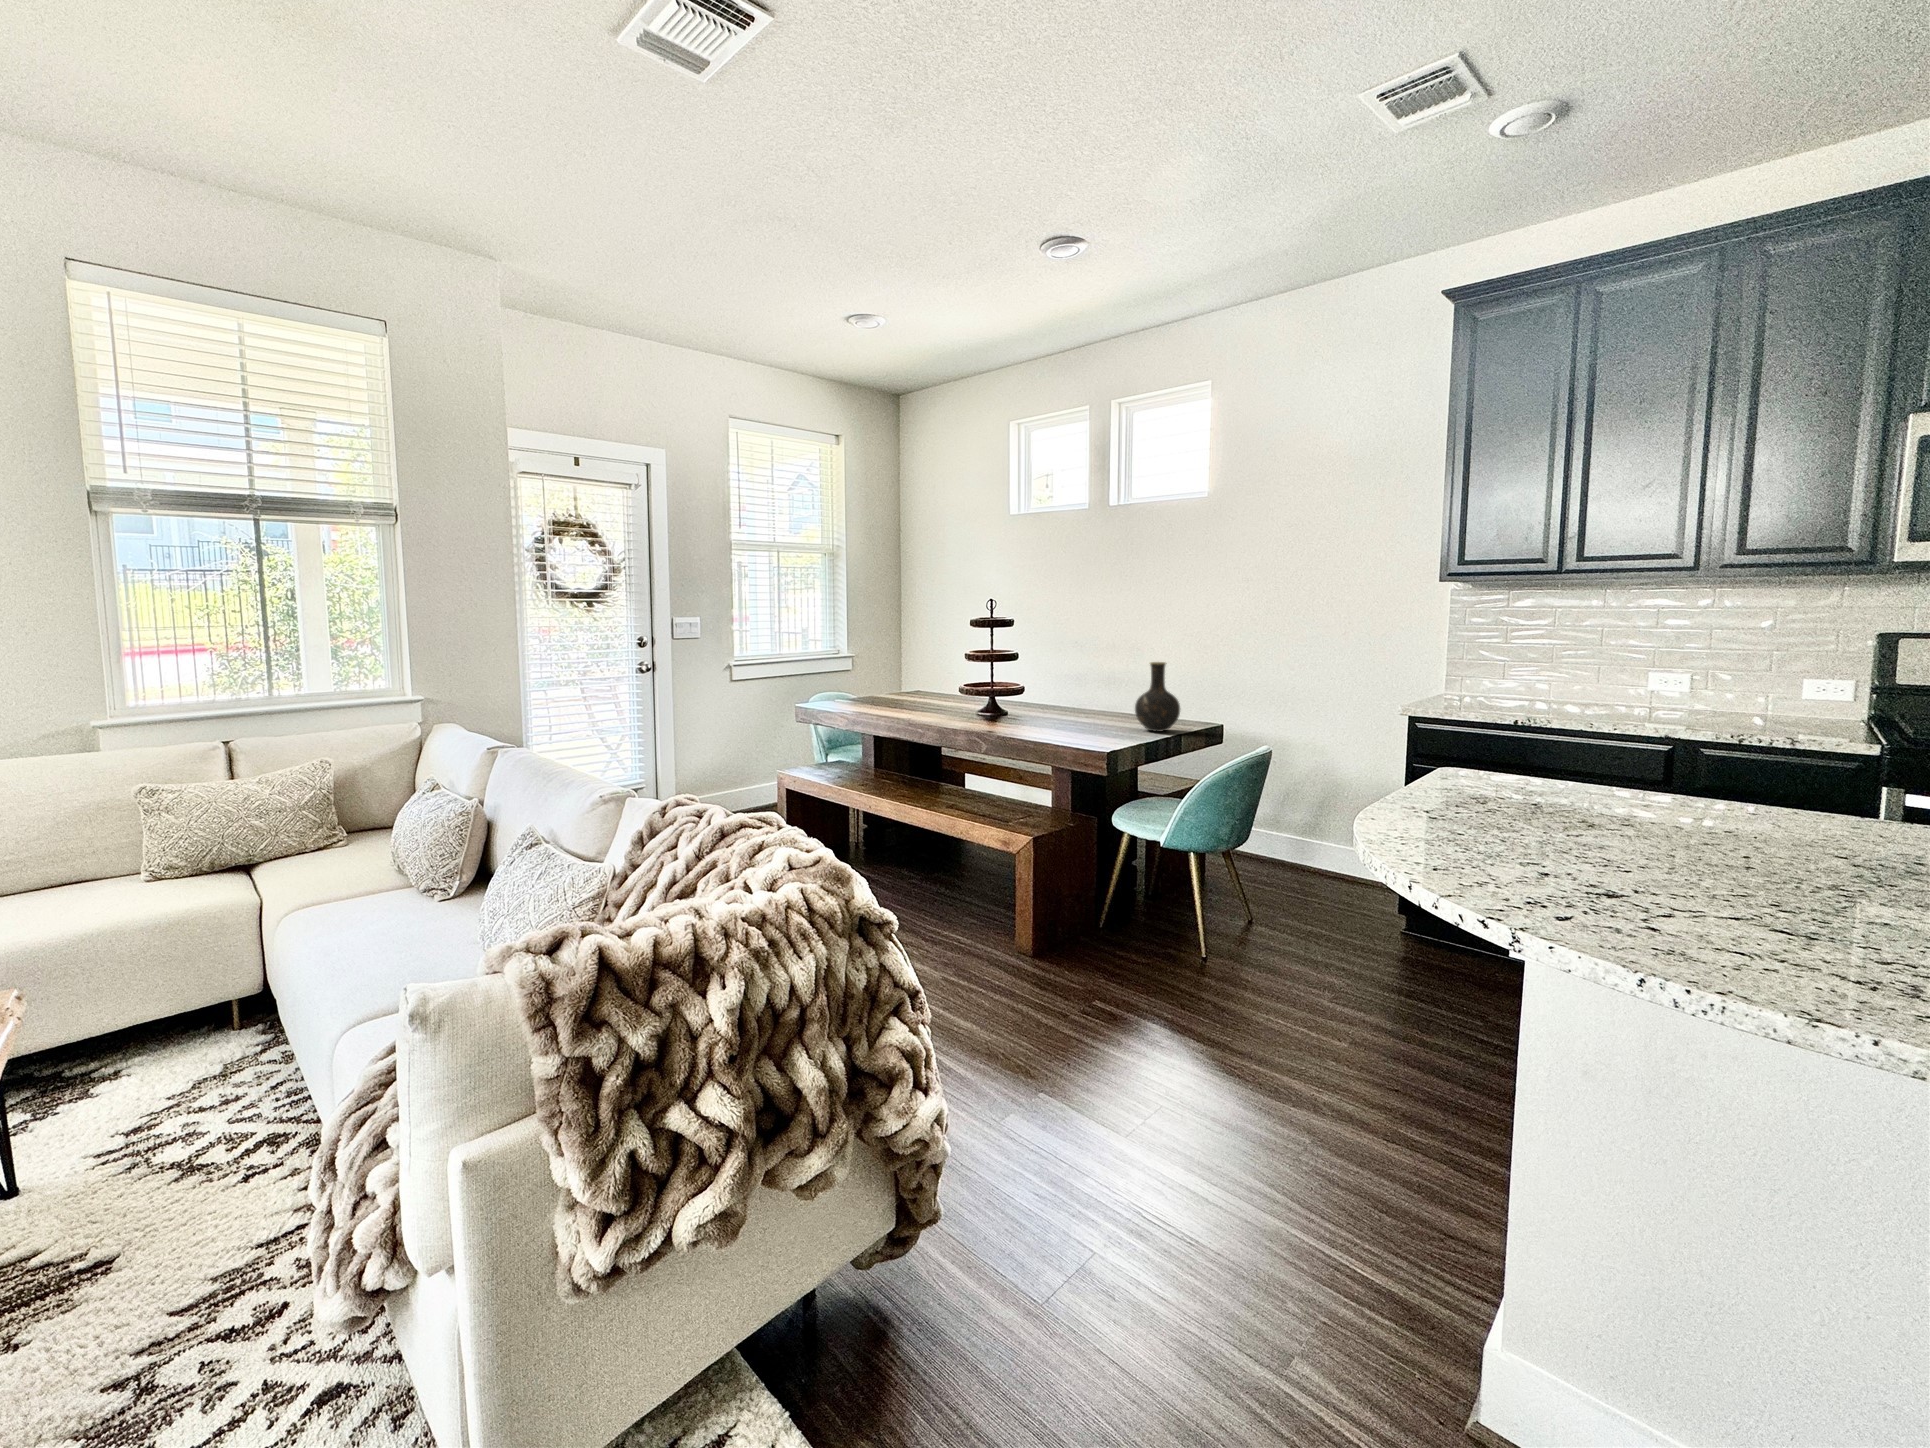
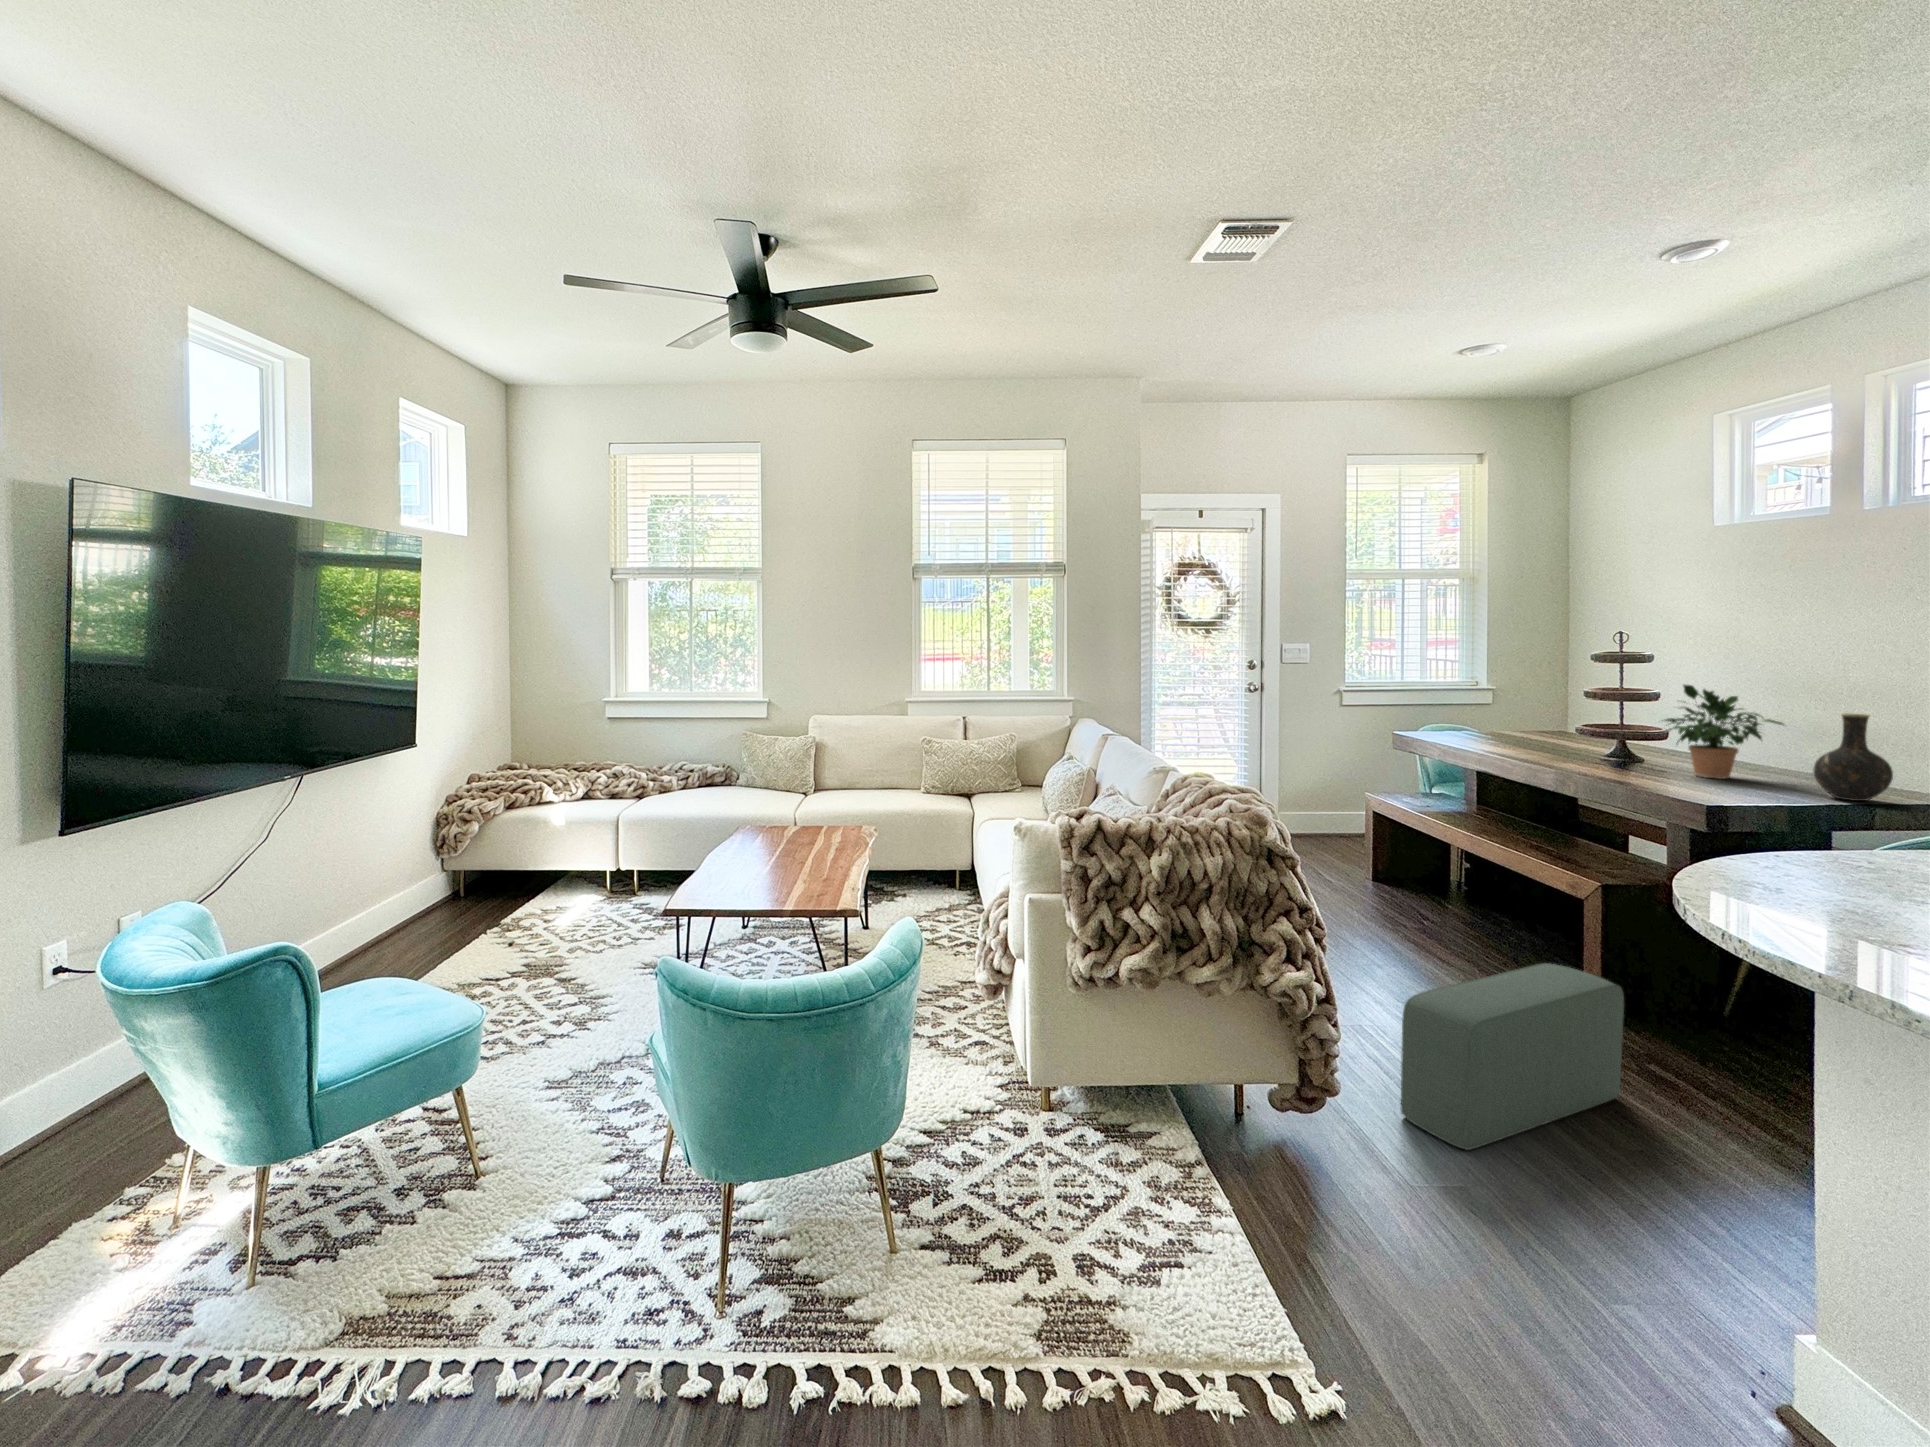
potted plant: none [1023,644,1105,723] -> present [1665,685,1784,779]
pouf: none [992,941,1125,1221] -> present [1401,963,1624,1150]

